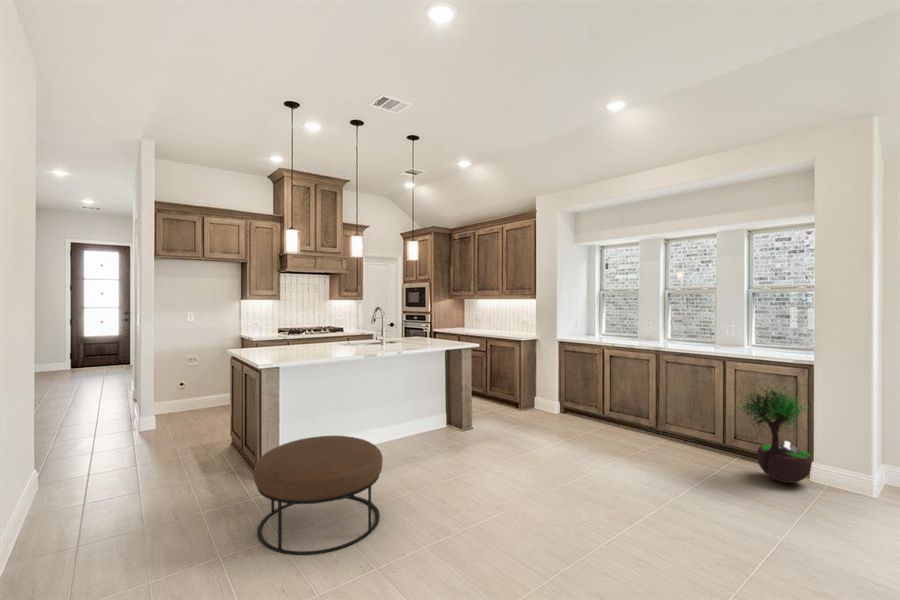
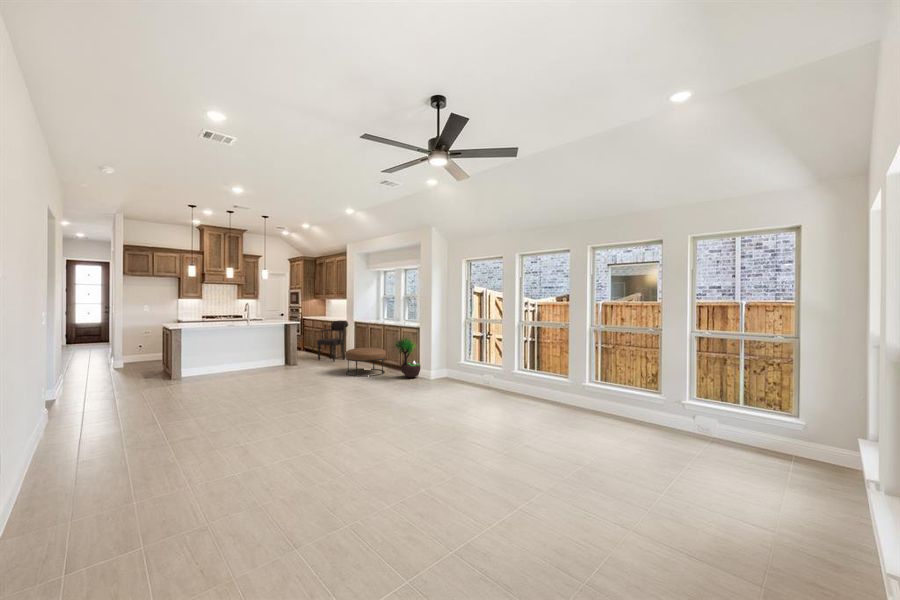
armchair: none [487,338,539,418] -> present [317,320,348,361]
ottoman: present [254,436,383,555] -> present [345,348,386,377]

